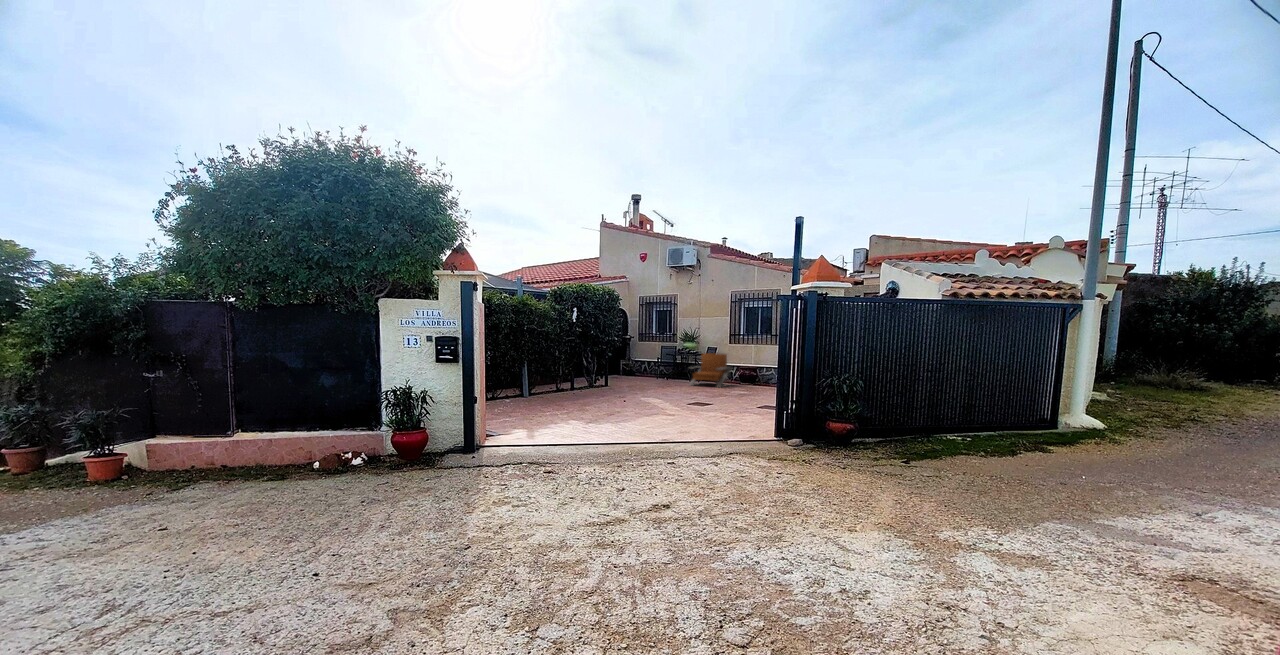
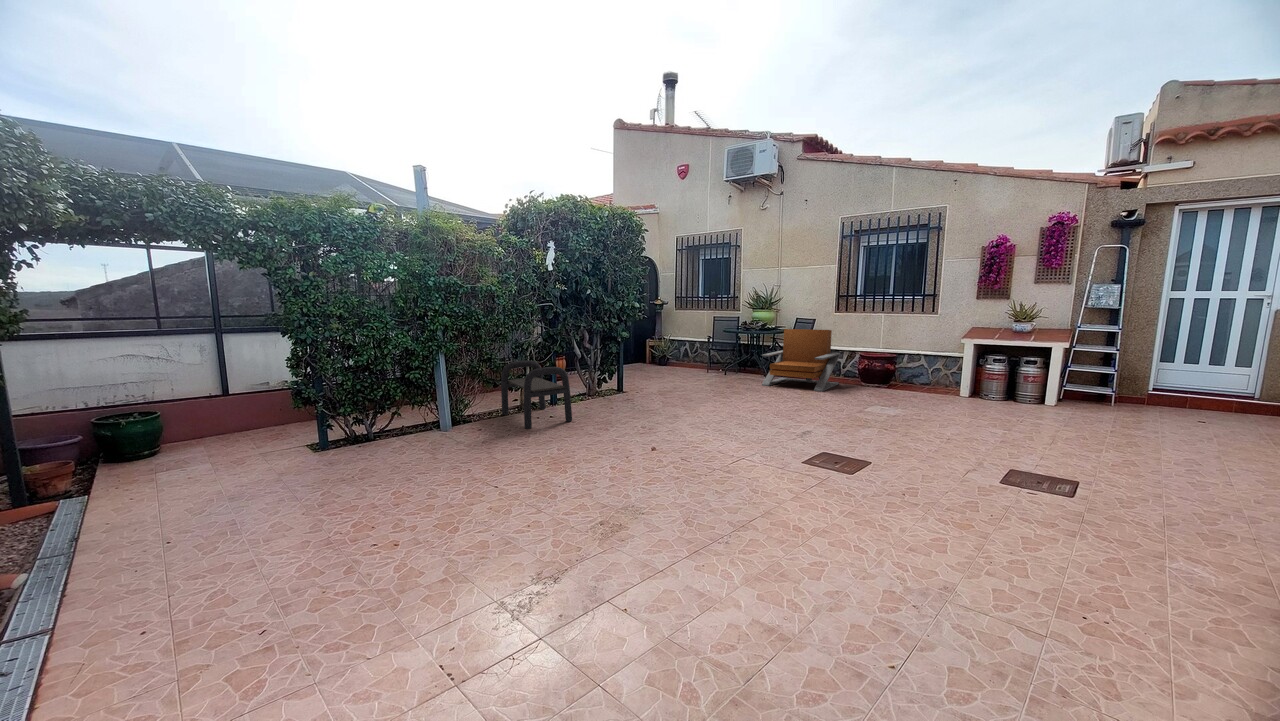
bench: none [547,368,587,400] -> present [501,360,572,429]

